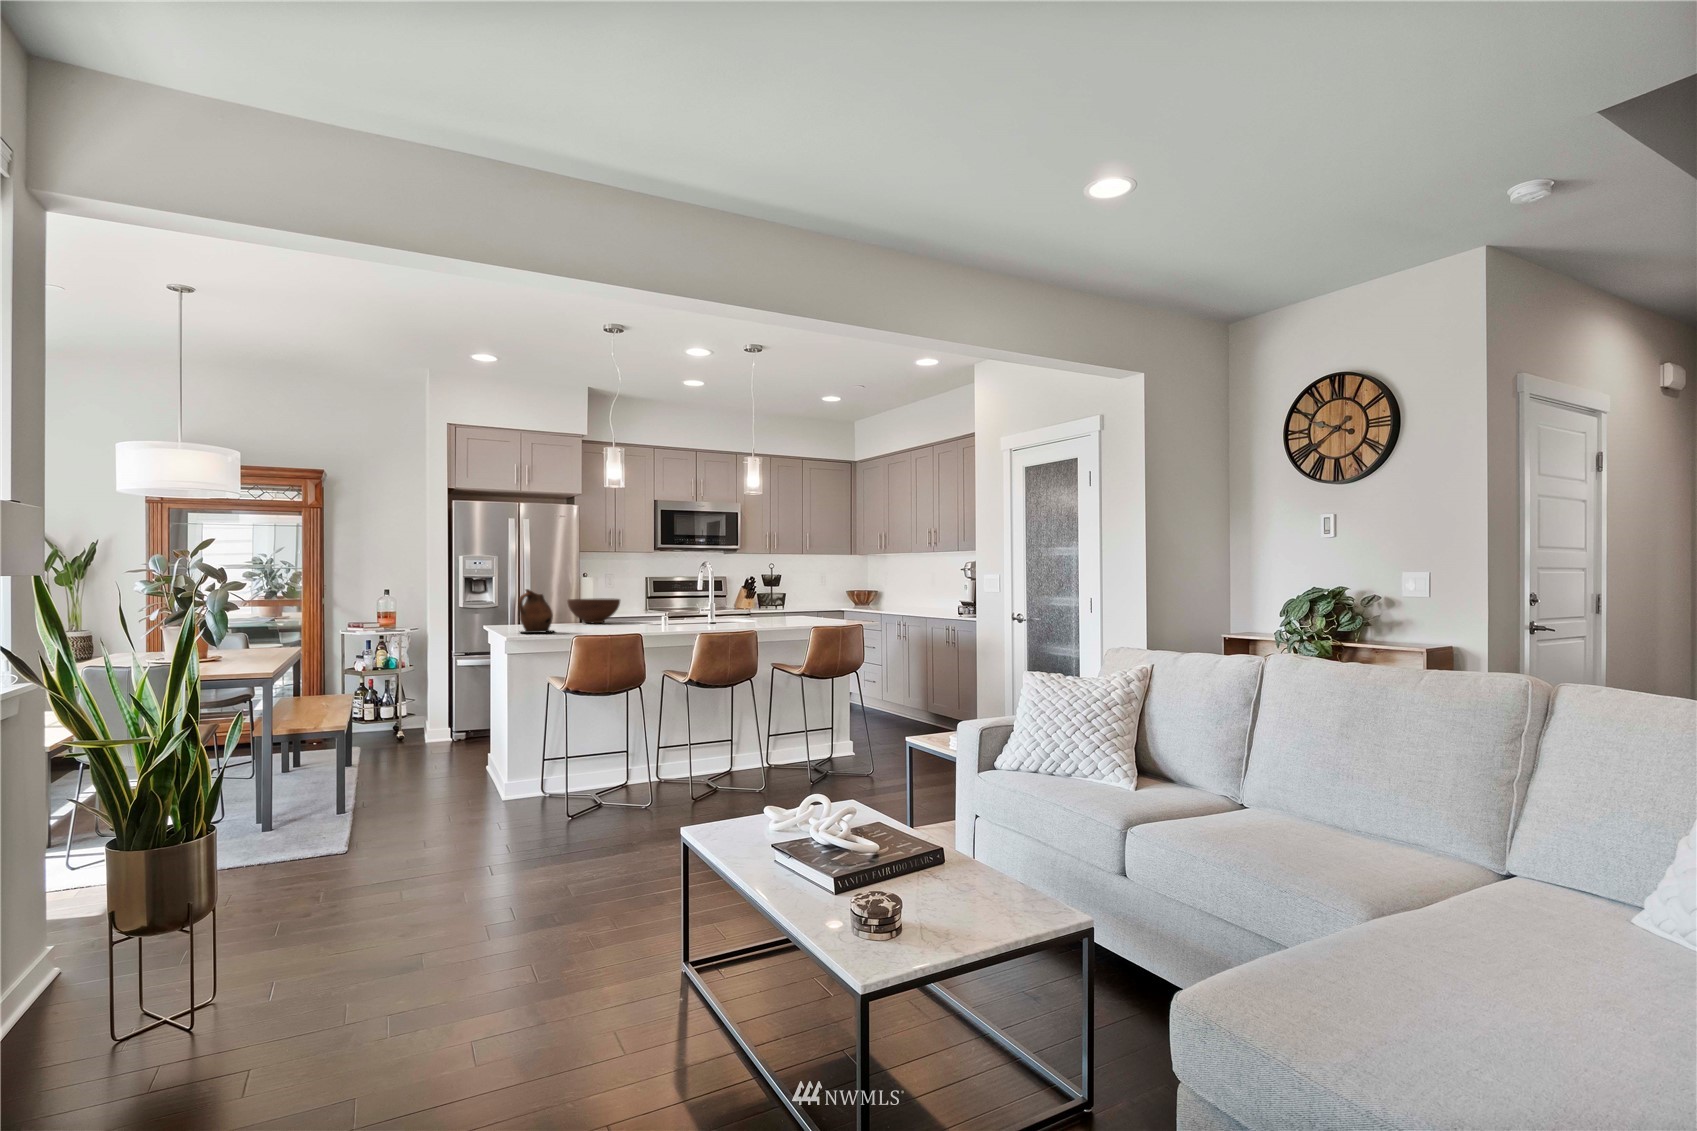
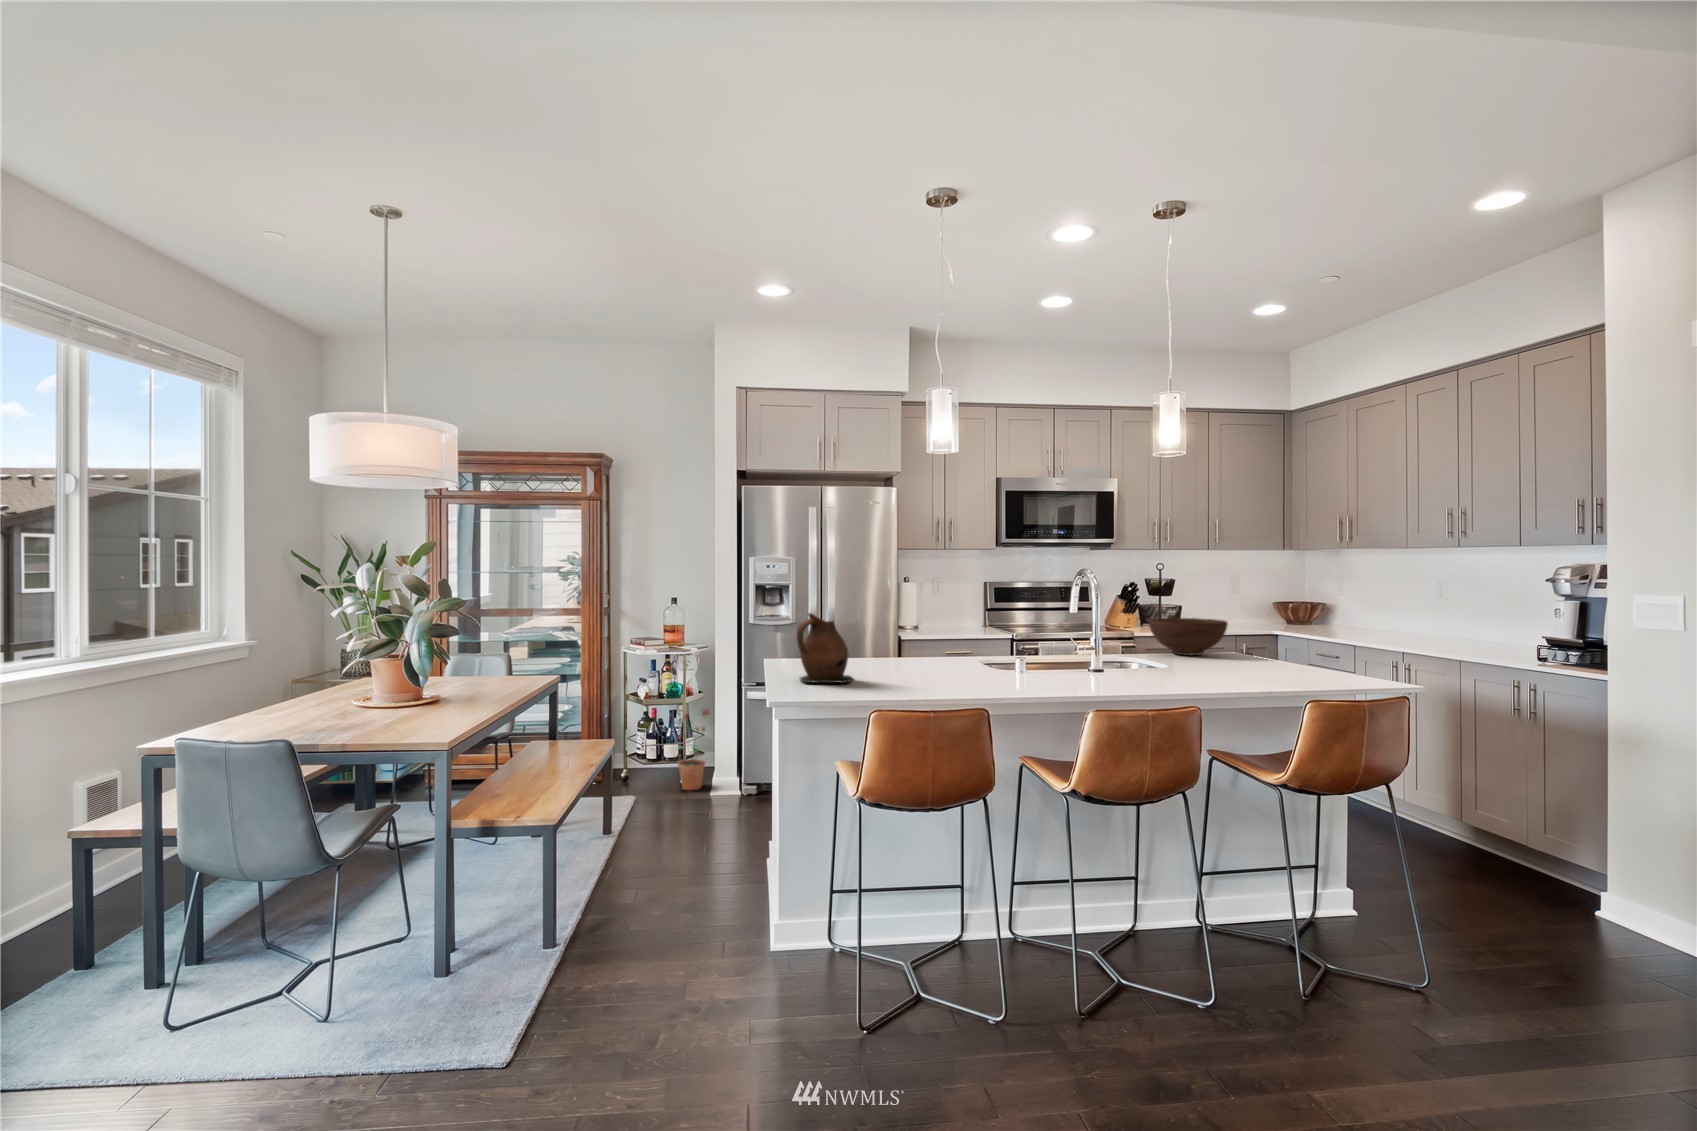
fruit bowl: present [567,598,620,623] -> present [1149,618,1228,655]
potted plant: none [392,676,425,741] -> present [676,710,709,790]

